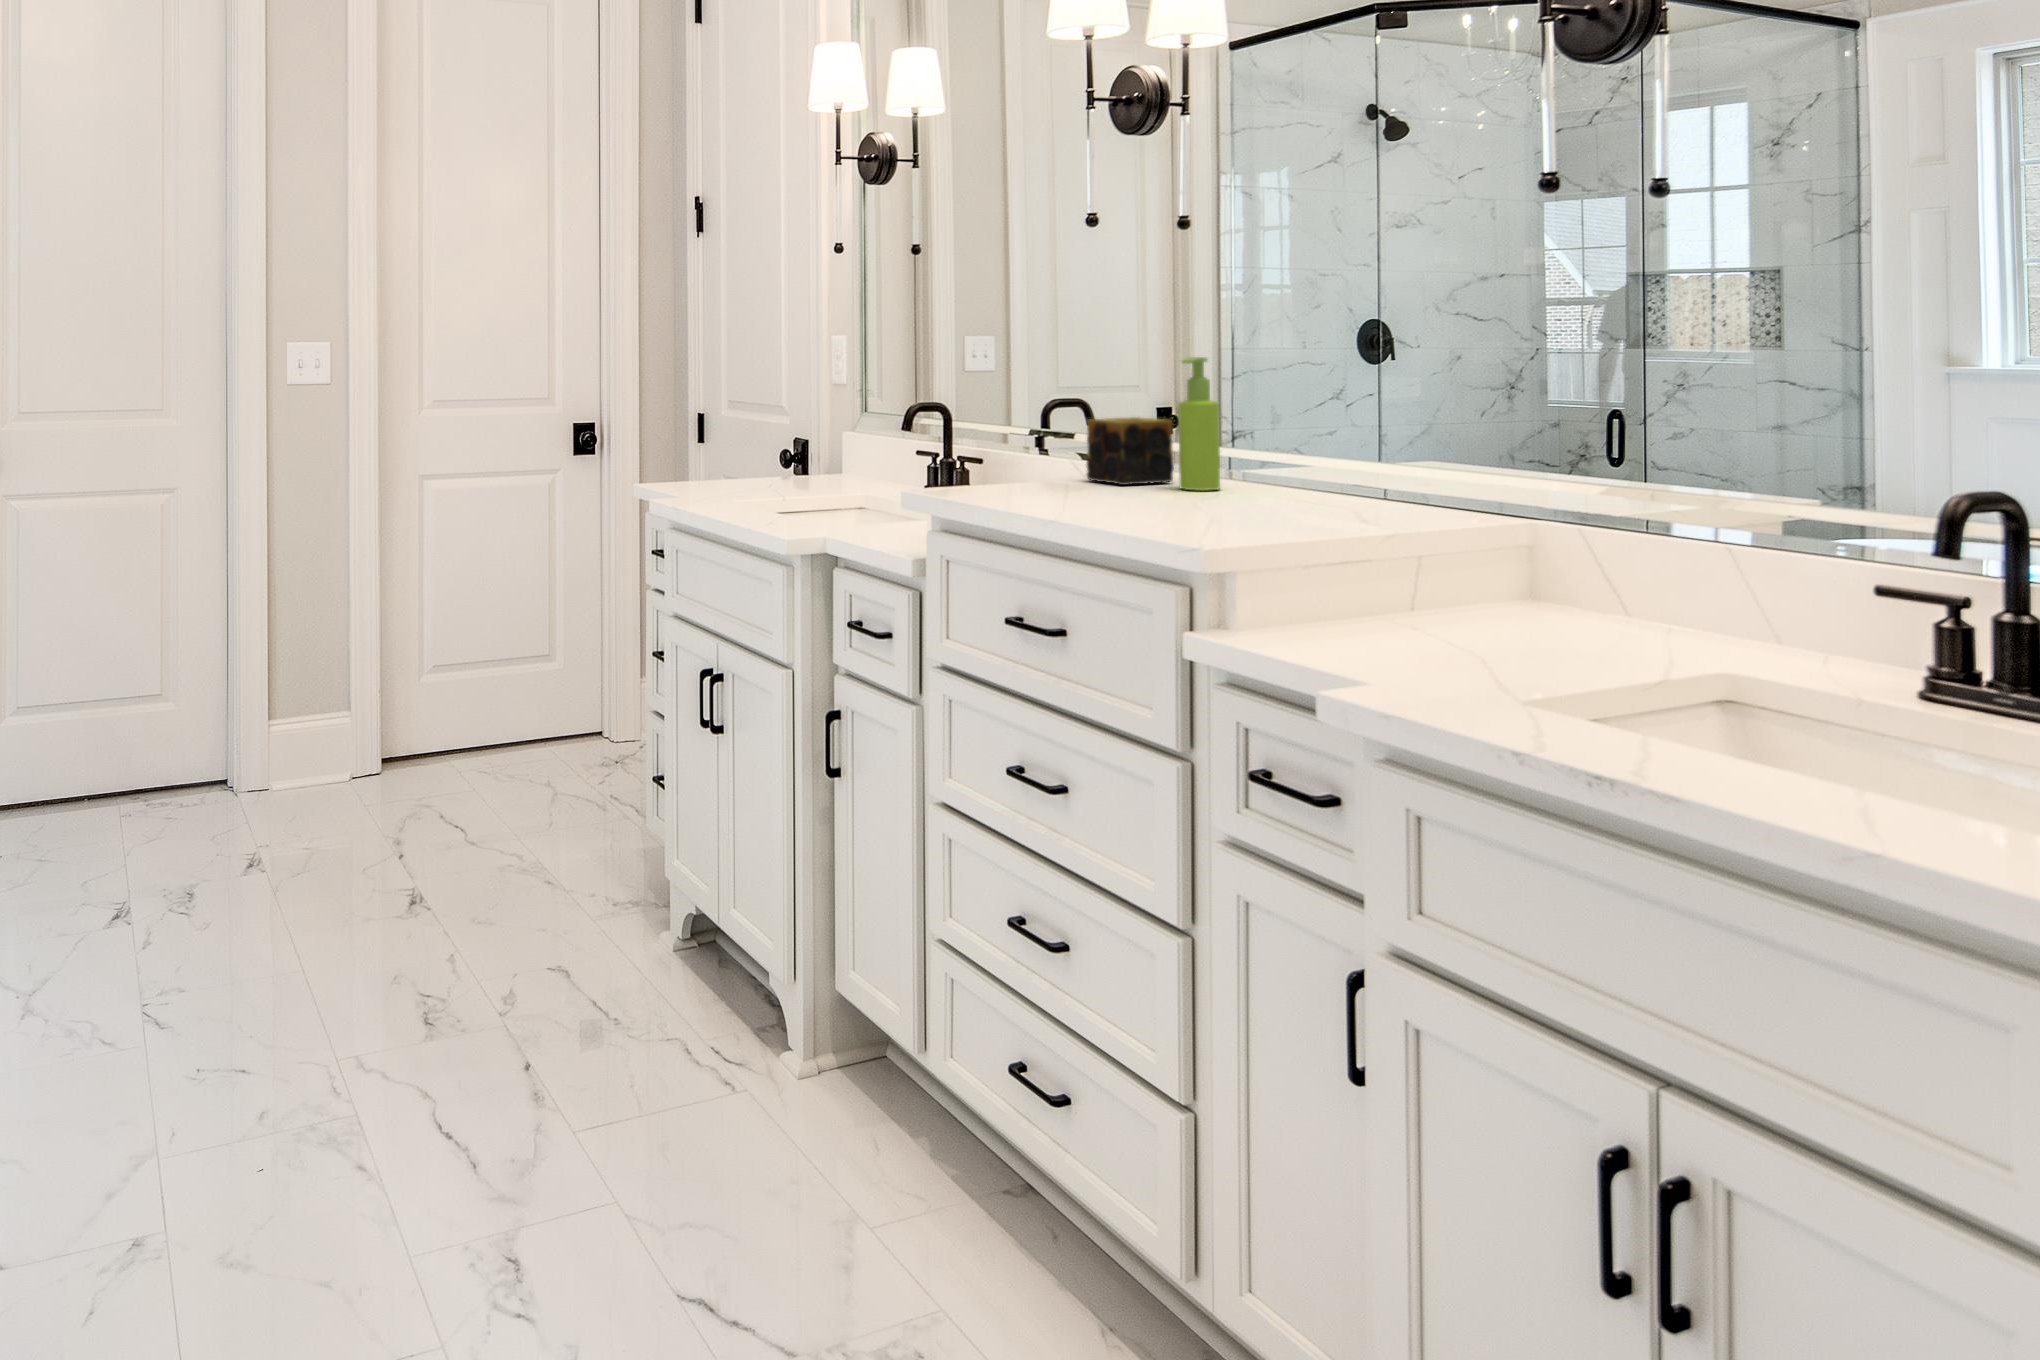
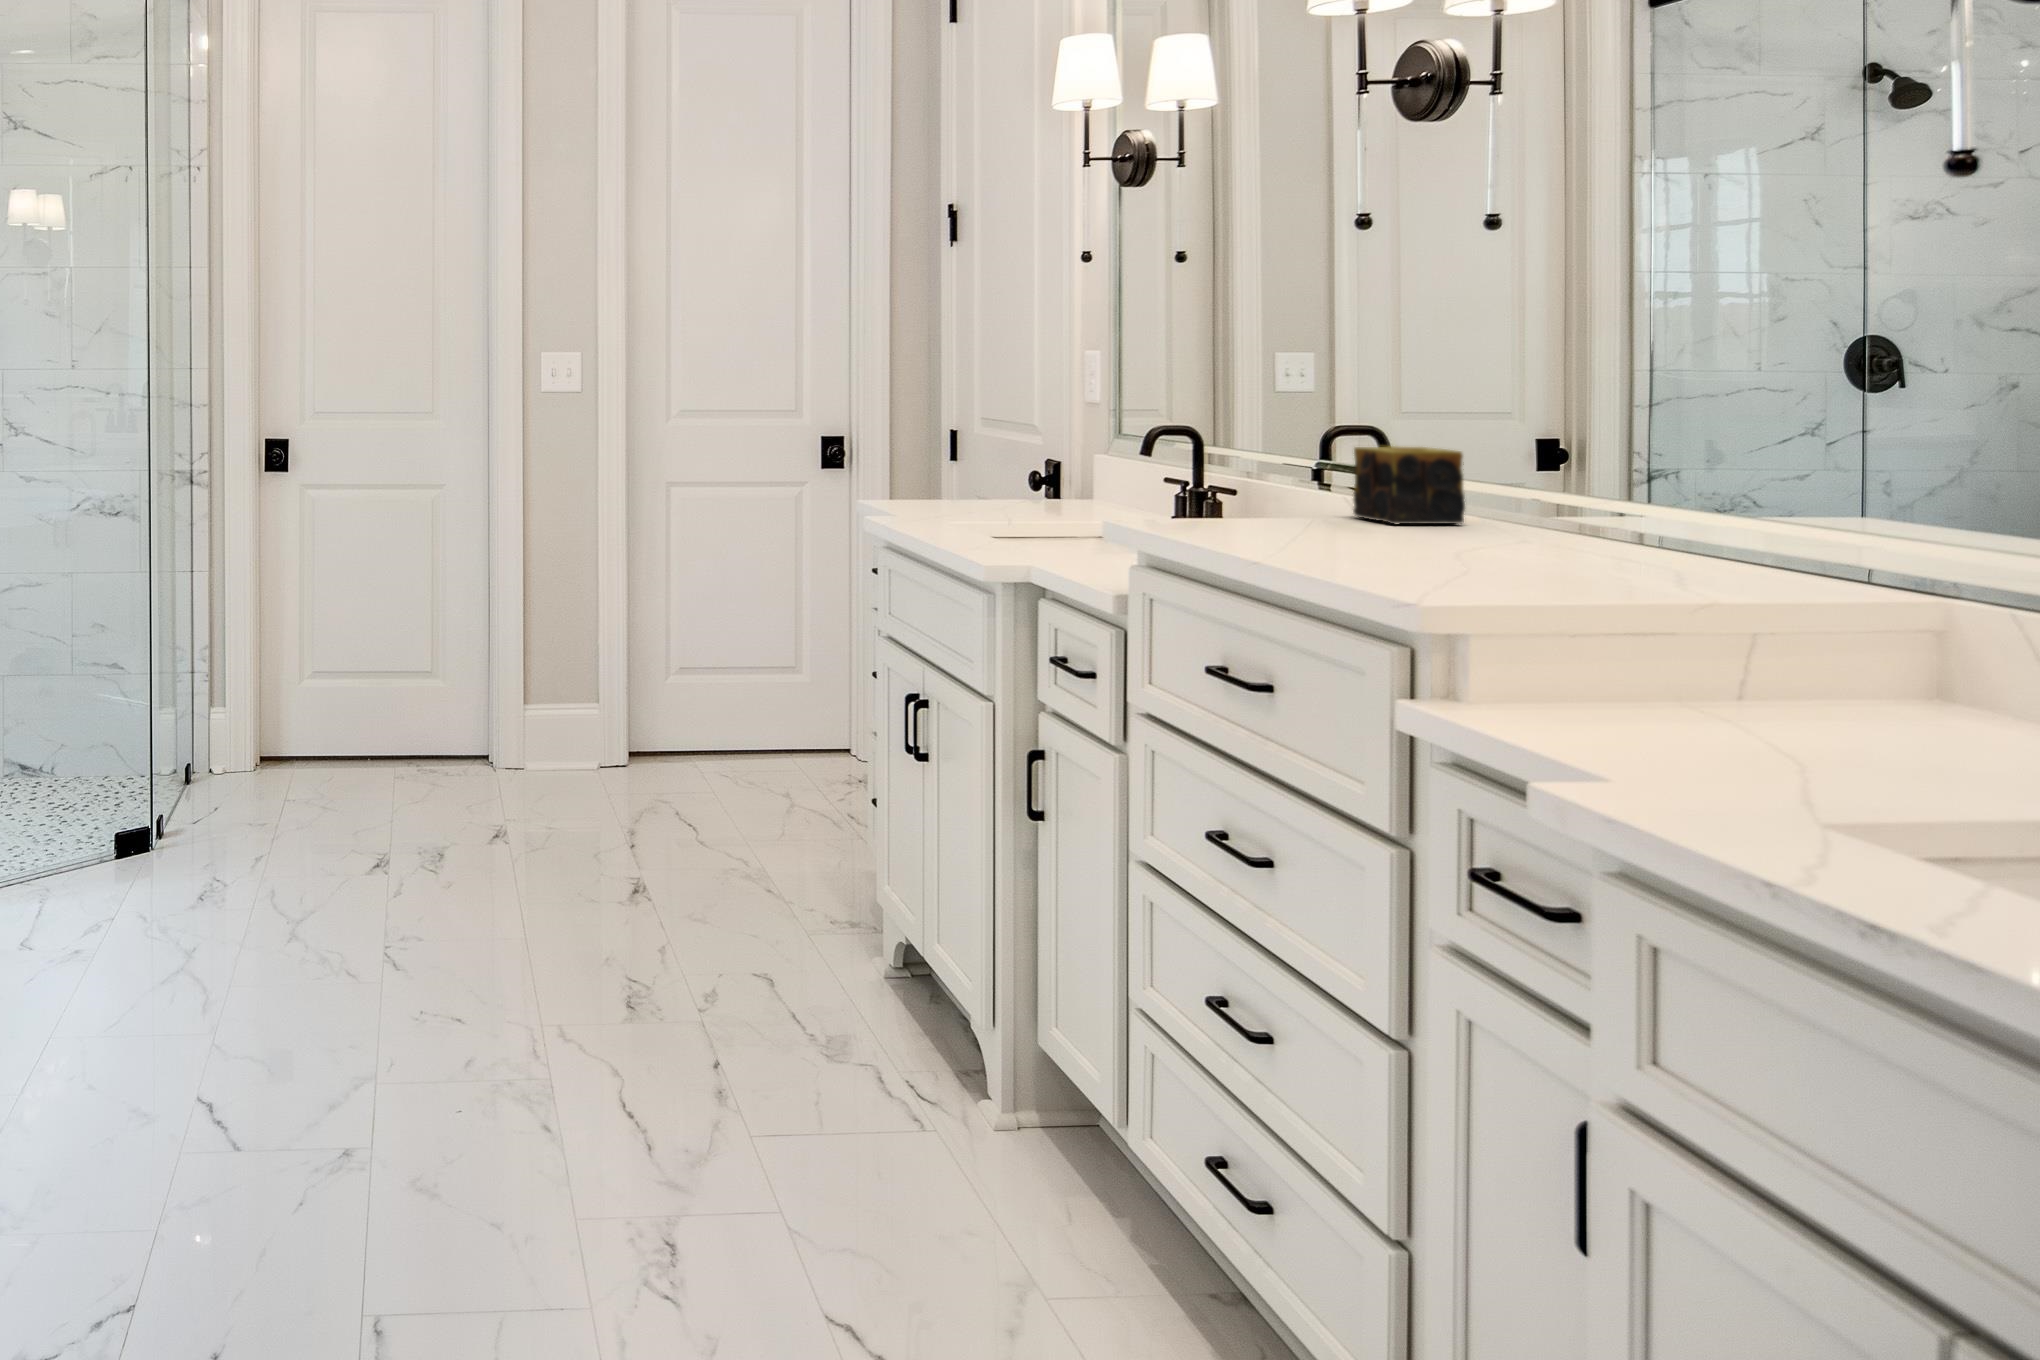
soap dispenser: present [1178,357,1220,491] -> none [1466,378,1520,536]

